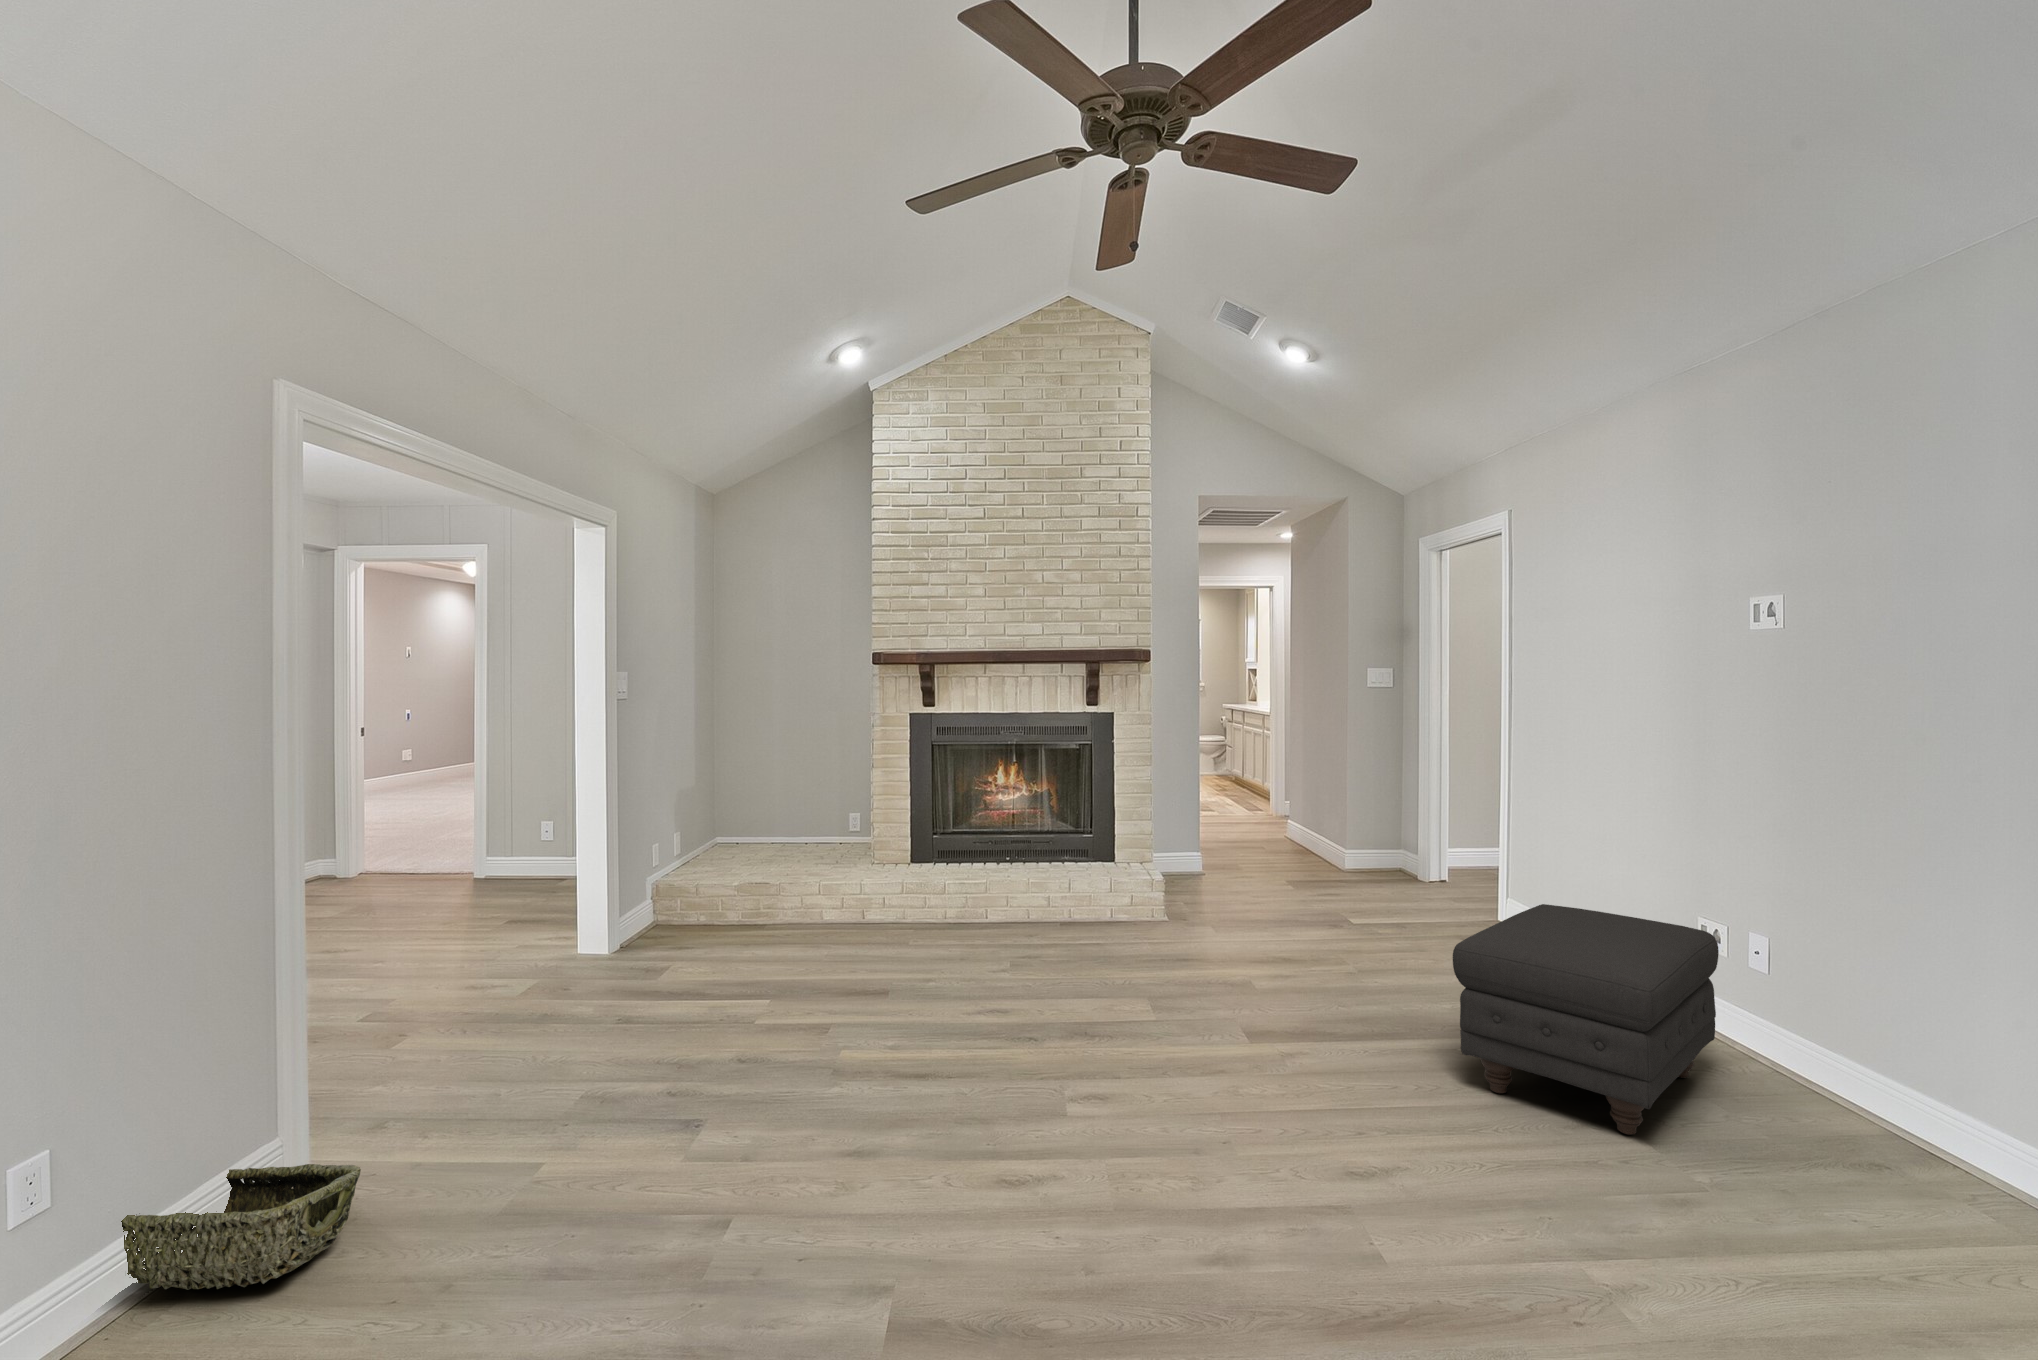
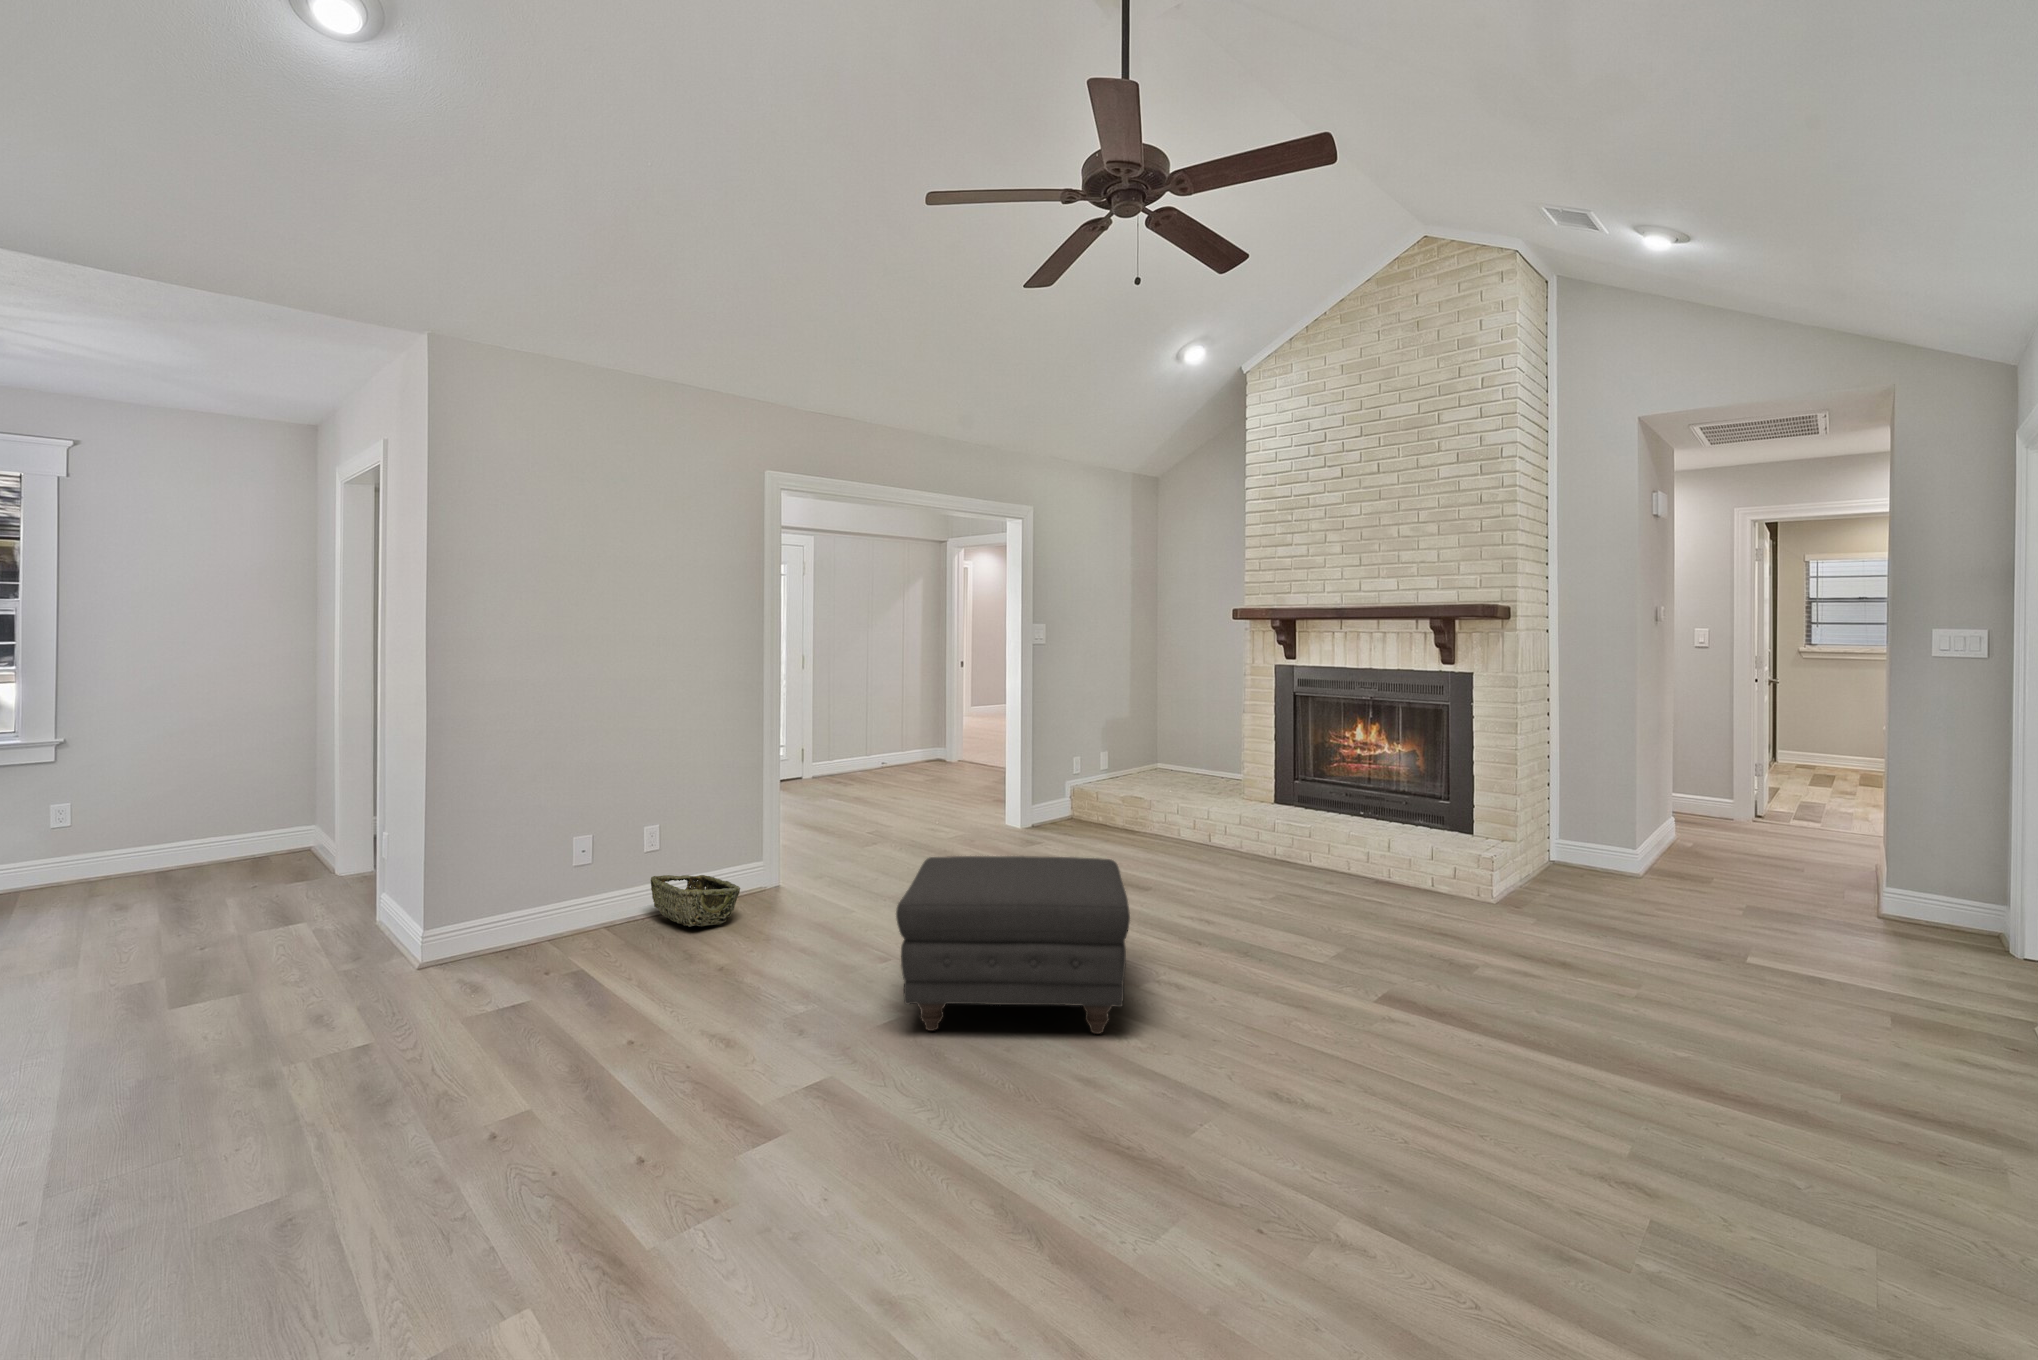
ottoman: present [1453,904,1719,1135] -> present [896,856,1130,1034]

